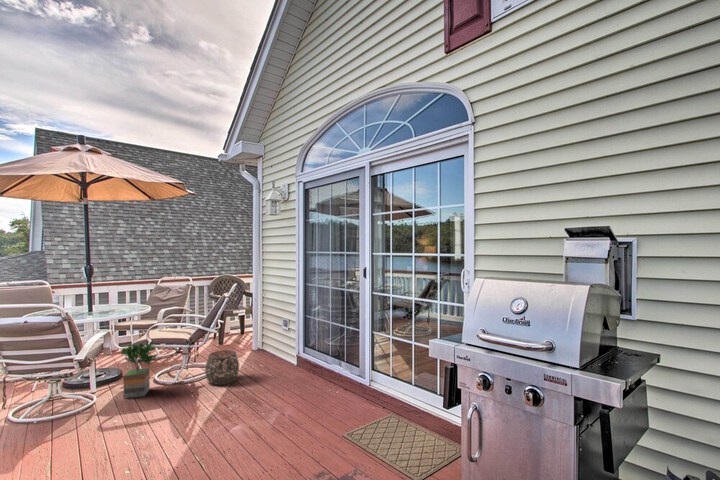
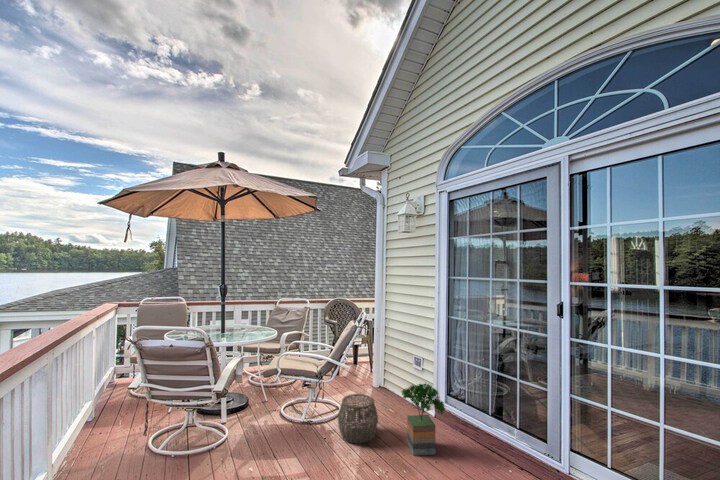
potted tree: present [120,343,156,399] -> present [401,383,445,456]

